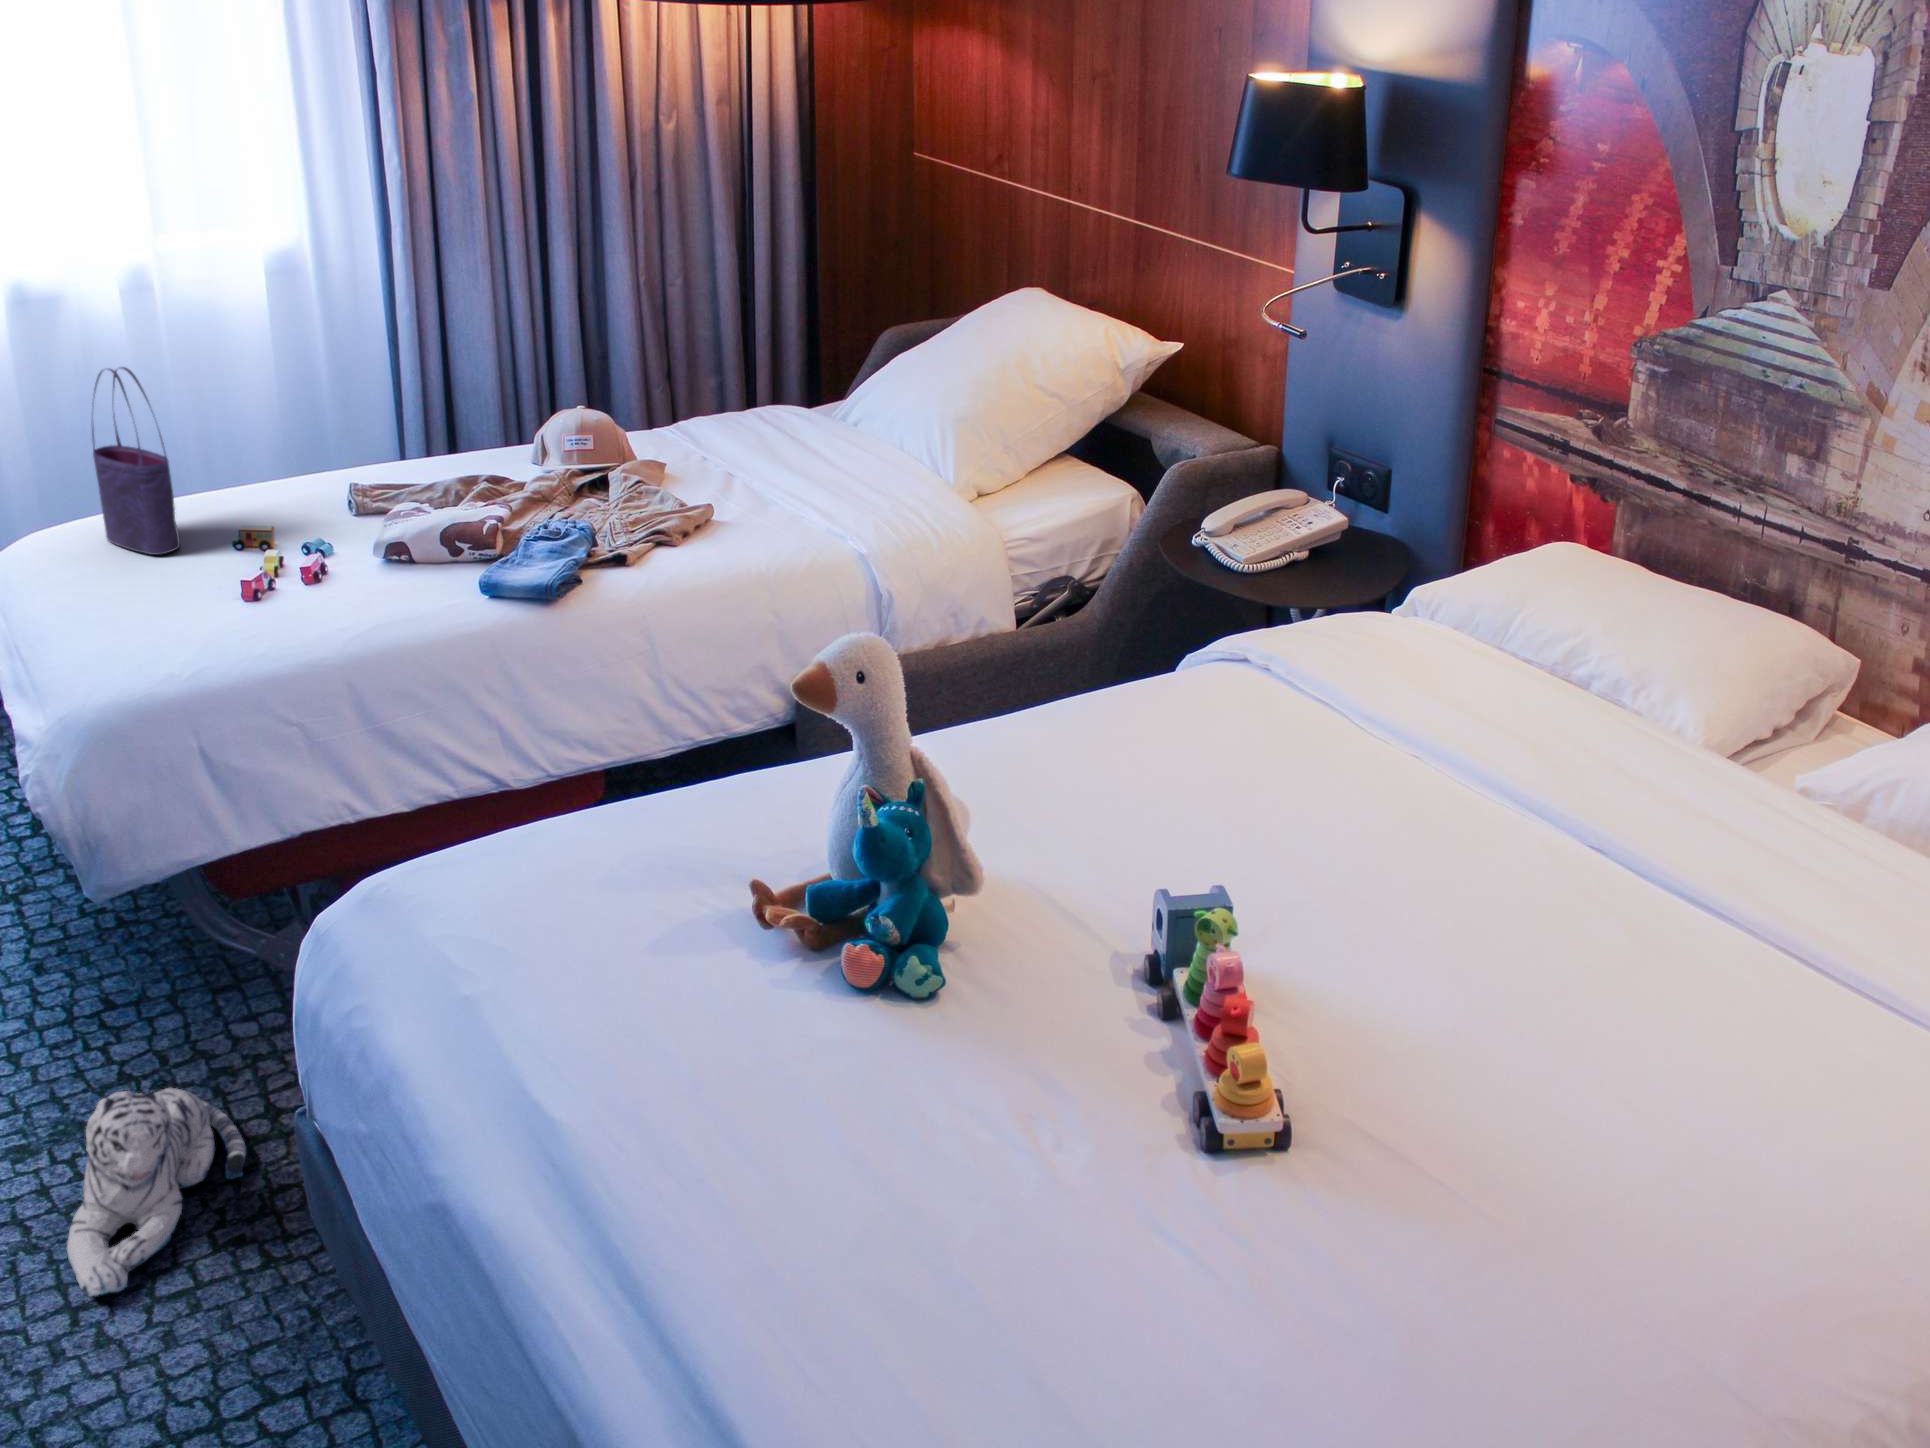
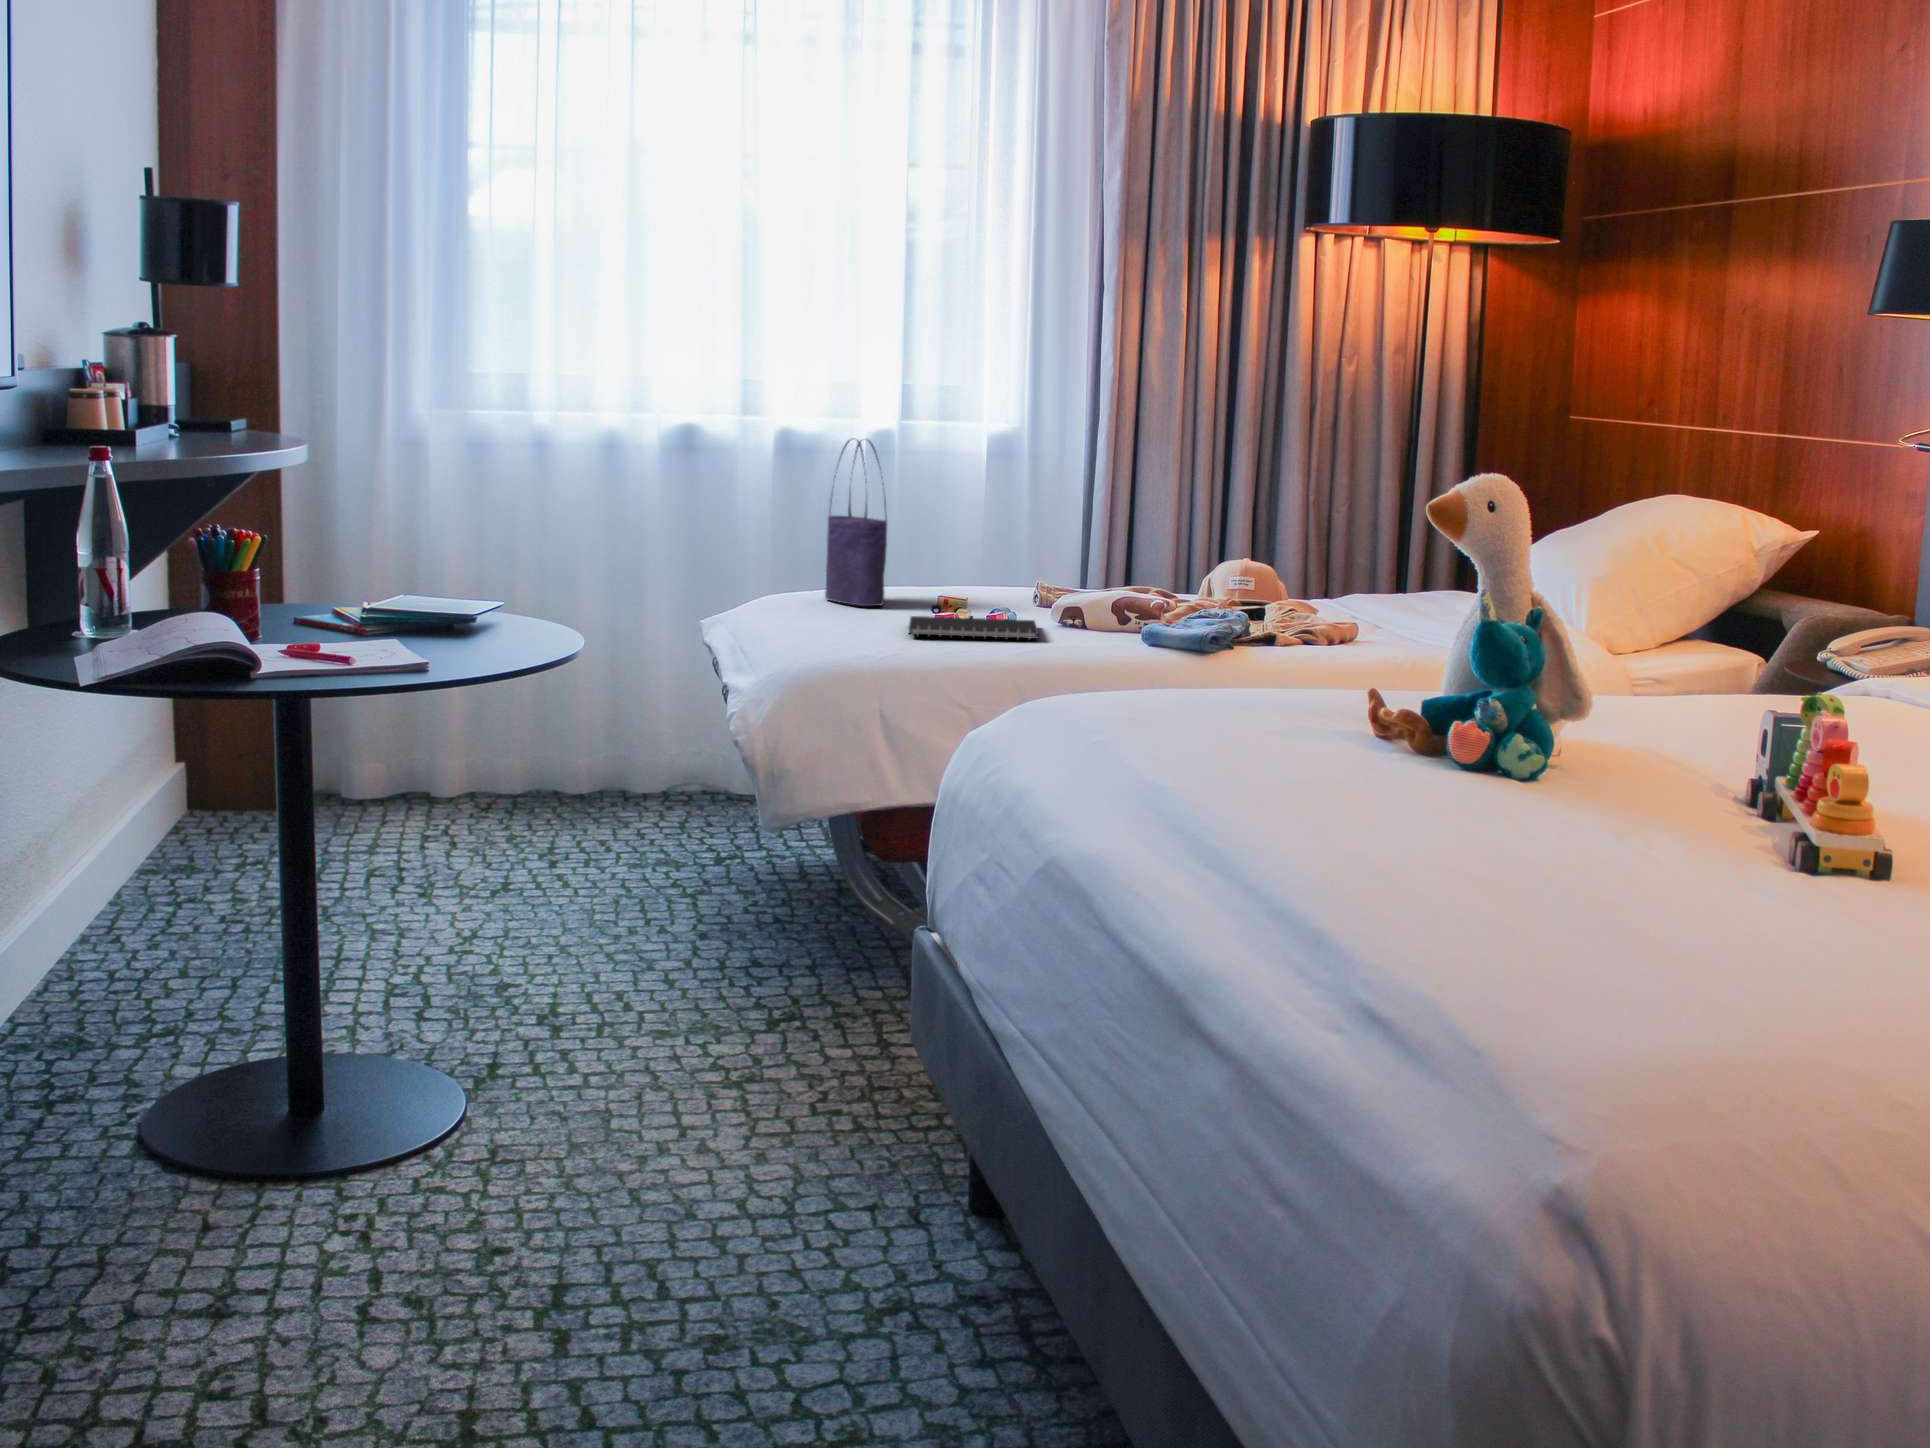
notebook: none [217,571,371,630] -> present [909,616,1038,639]
plush toy: present [67,1087,246,1297] -> none [687,943,855,1119]

